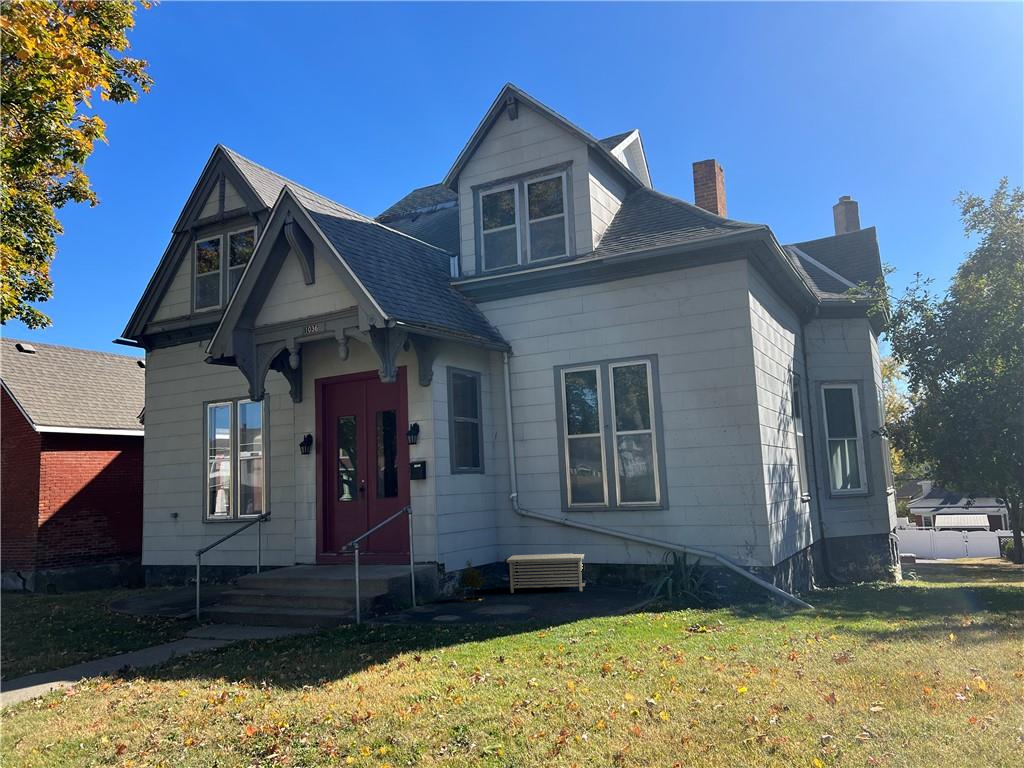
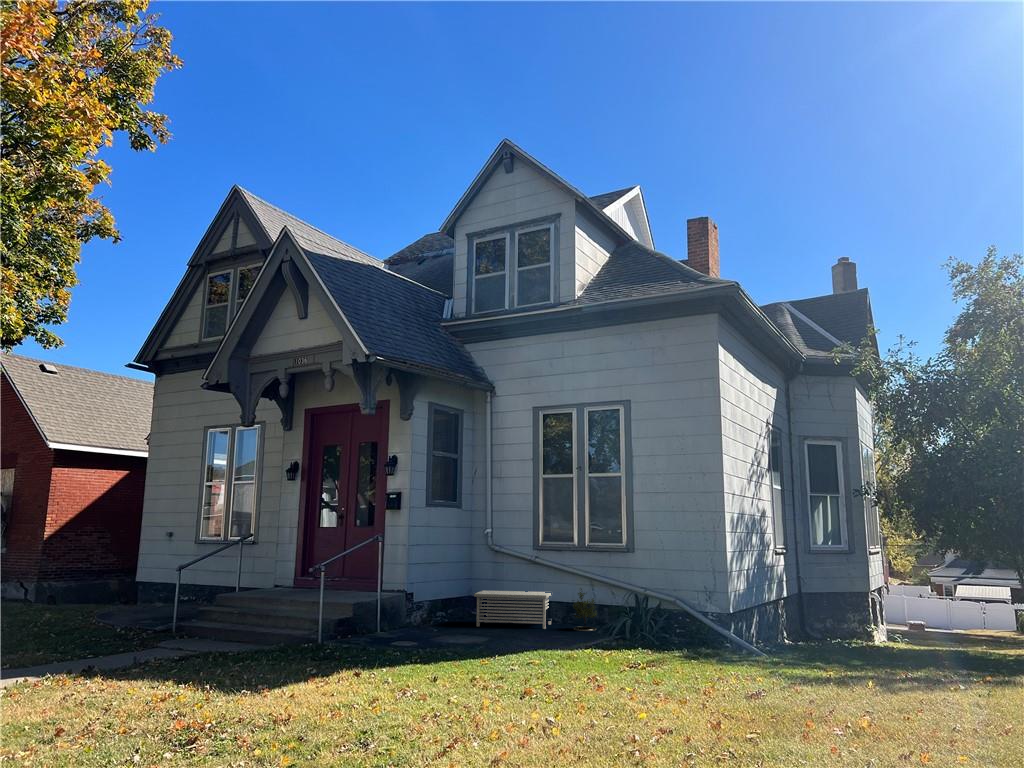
potted tree: present [460,561,484,602] -> present [573,589,597,631]

